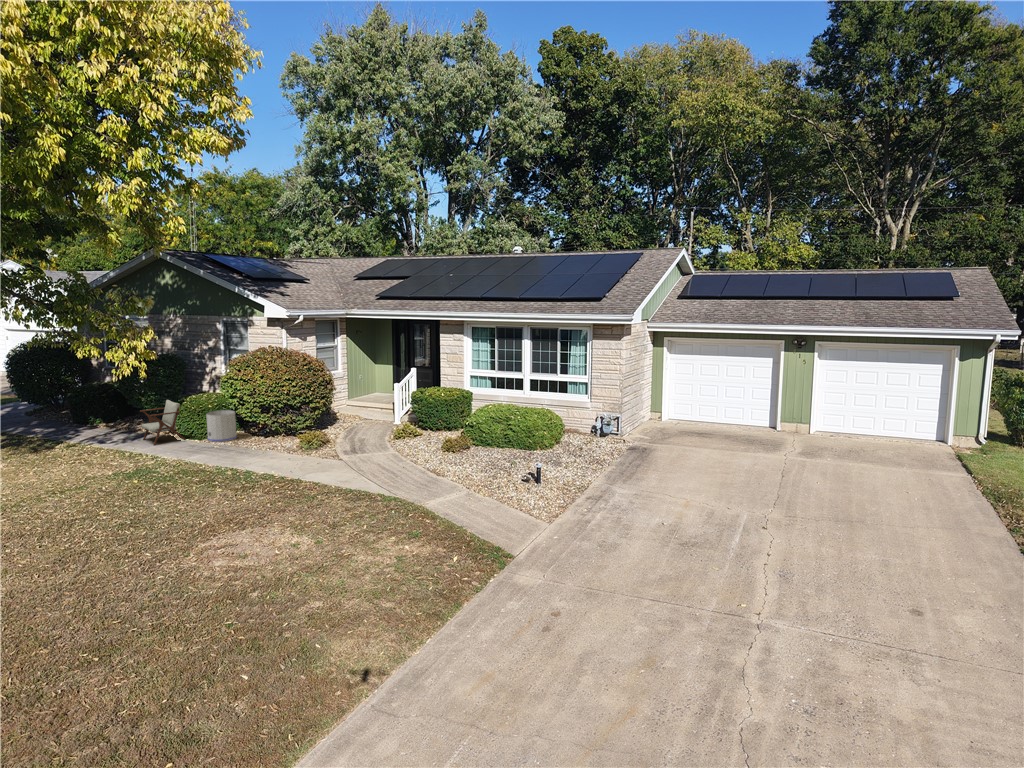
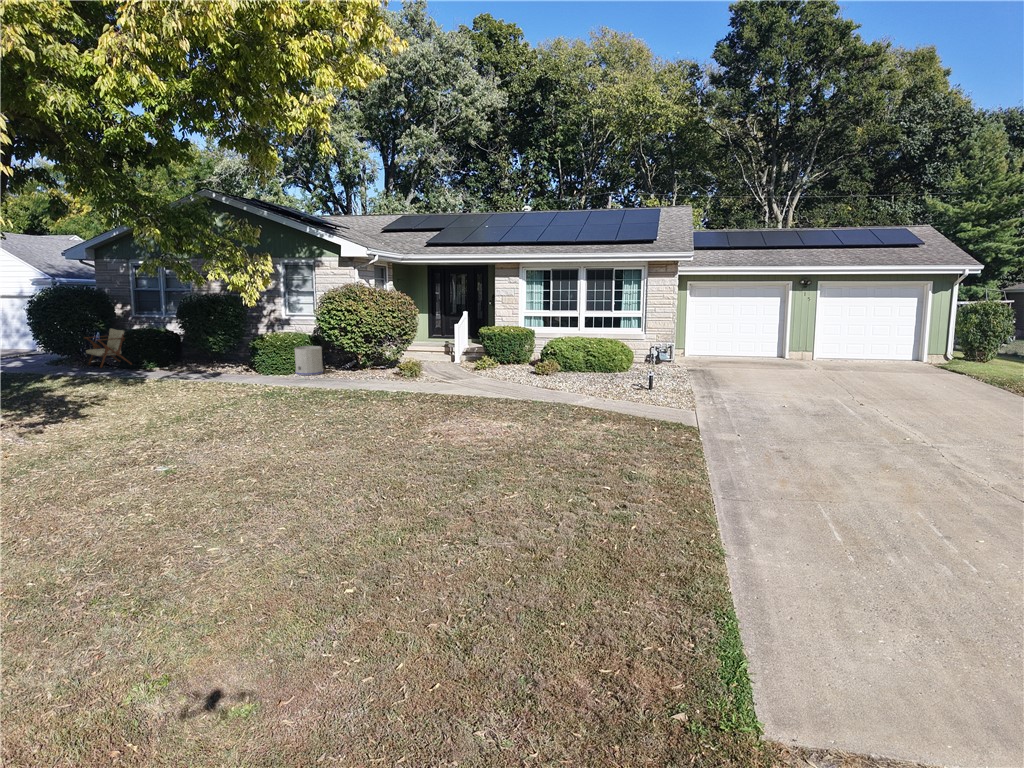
lounge chair: present [140,400,186,445] -> present [84,329,132,368]

